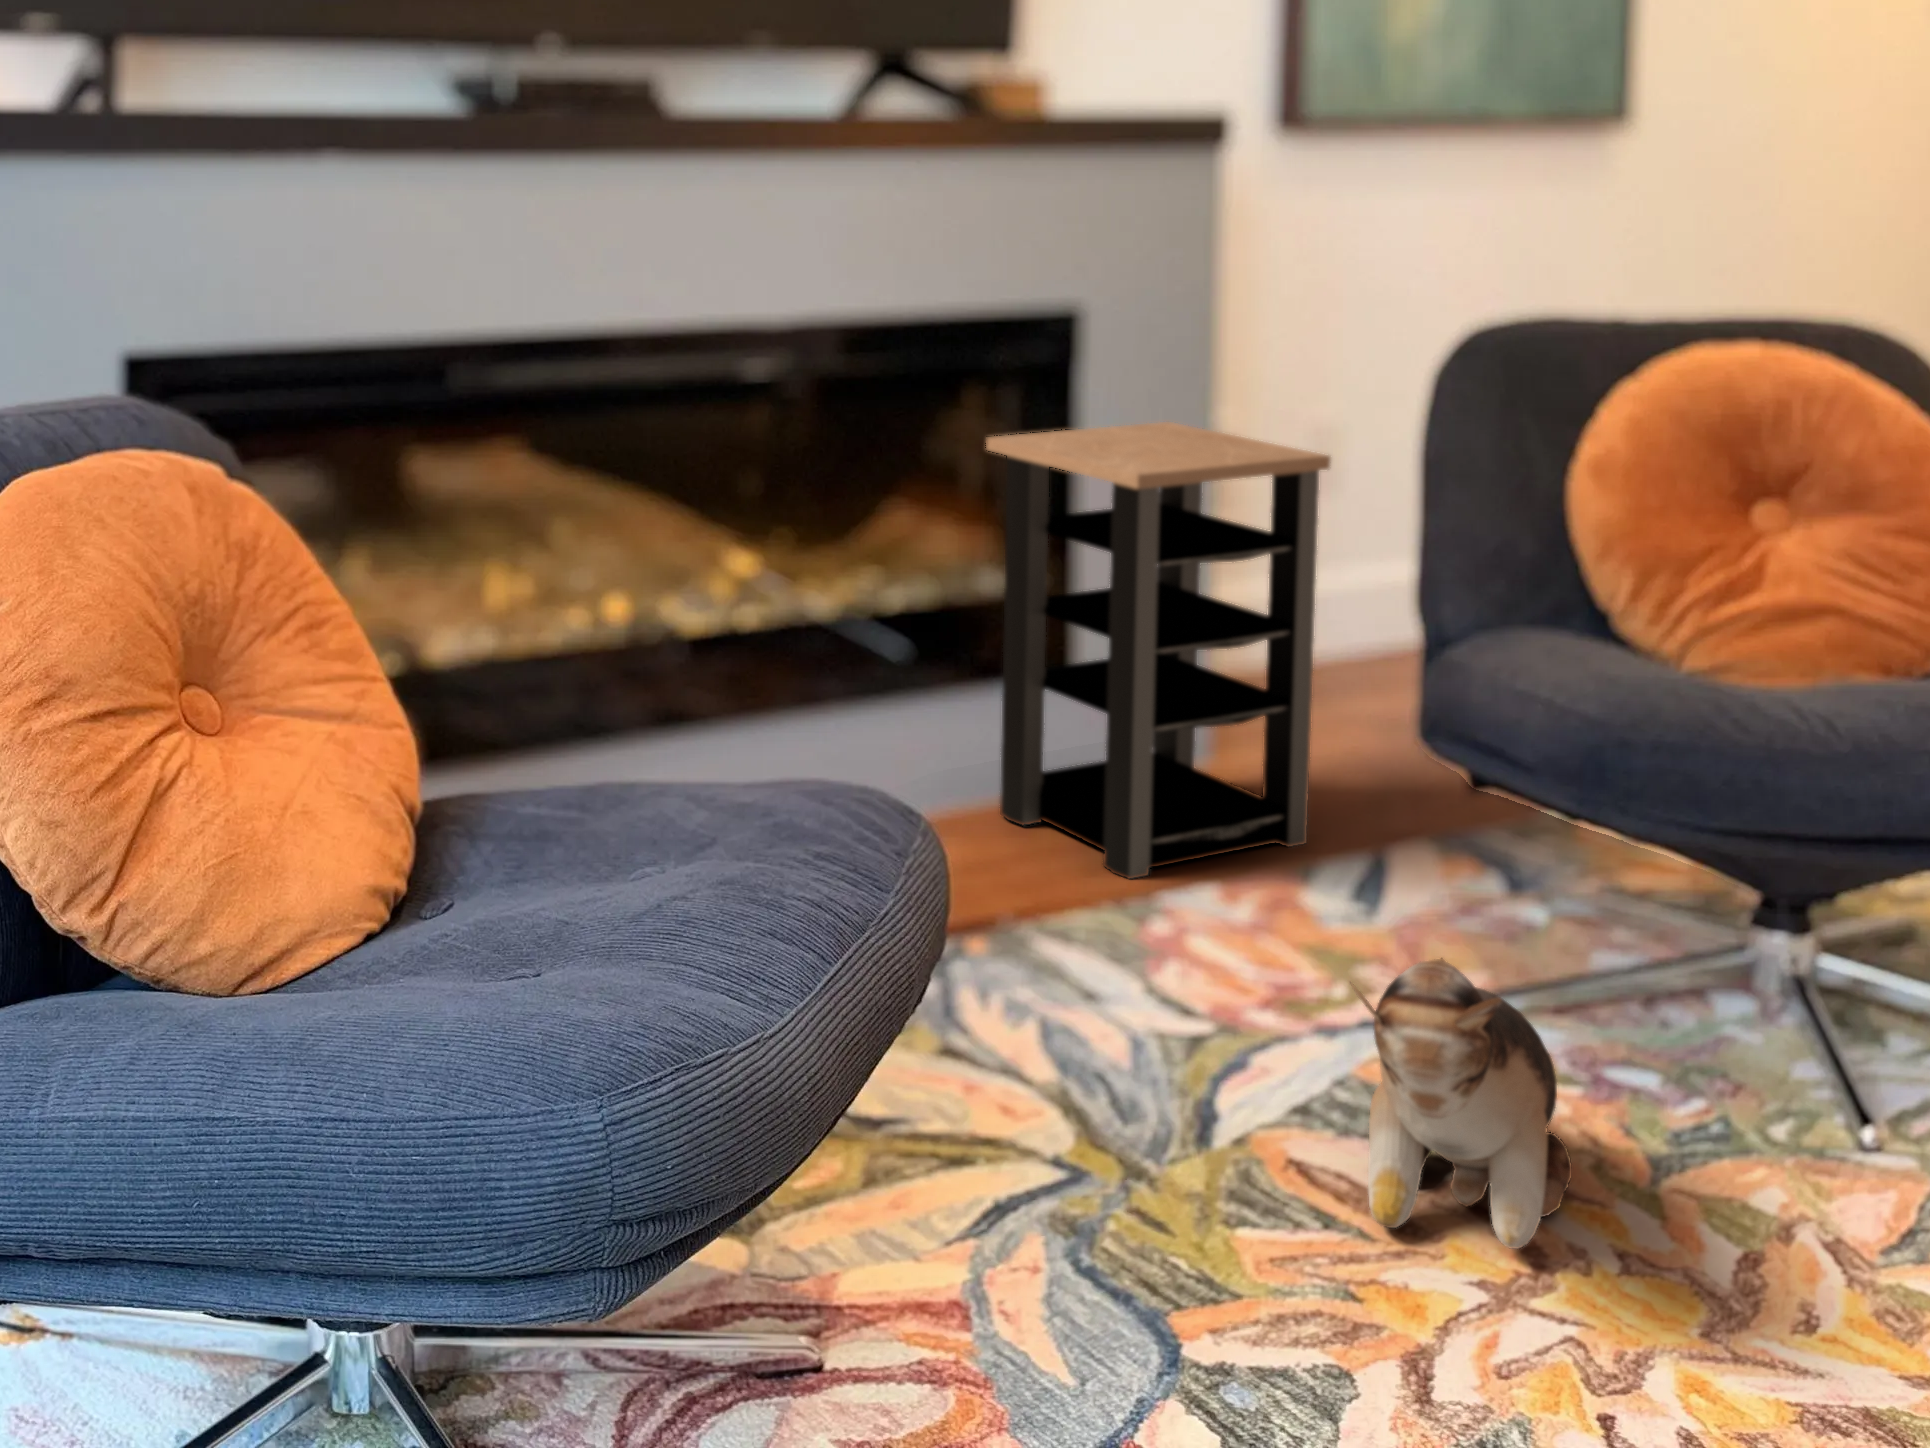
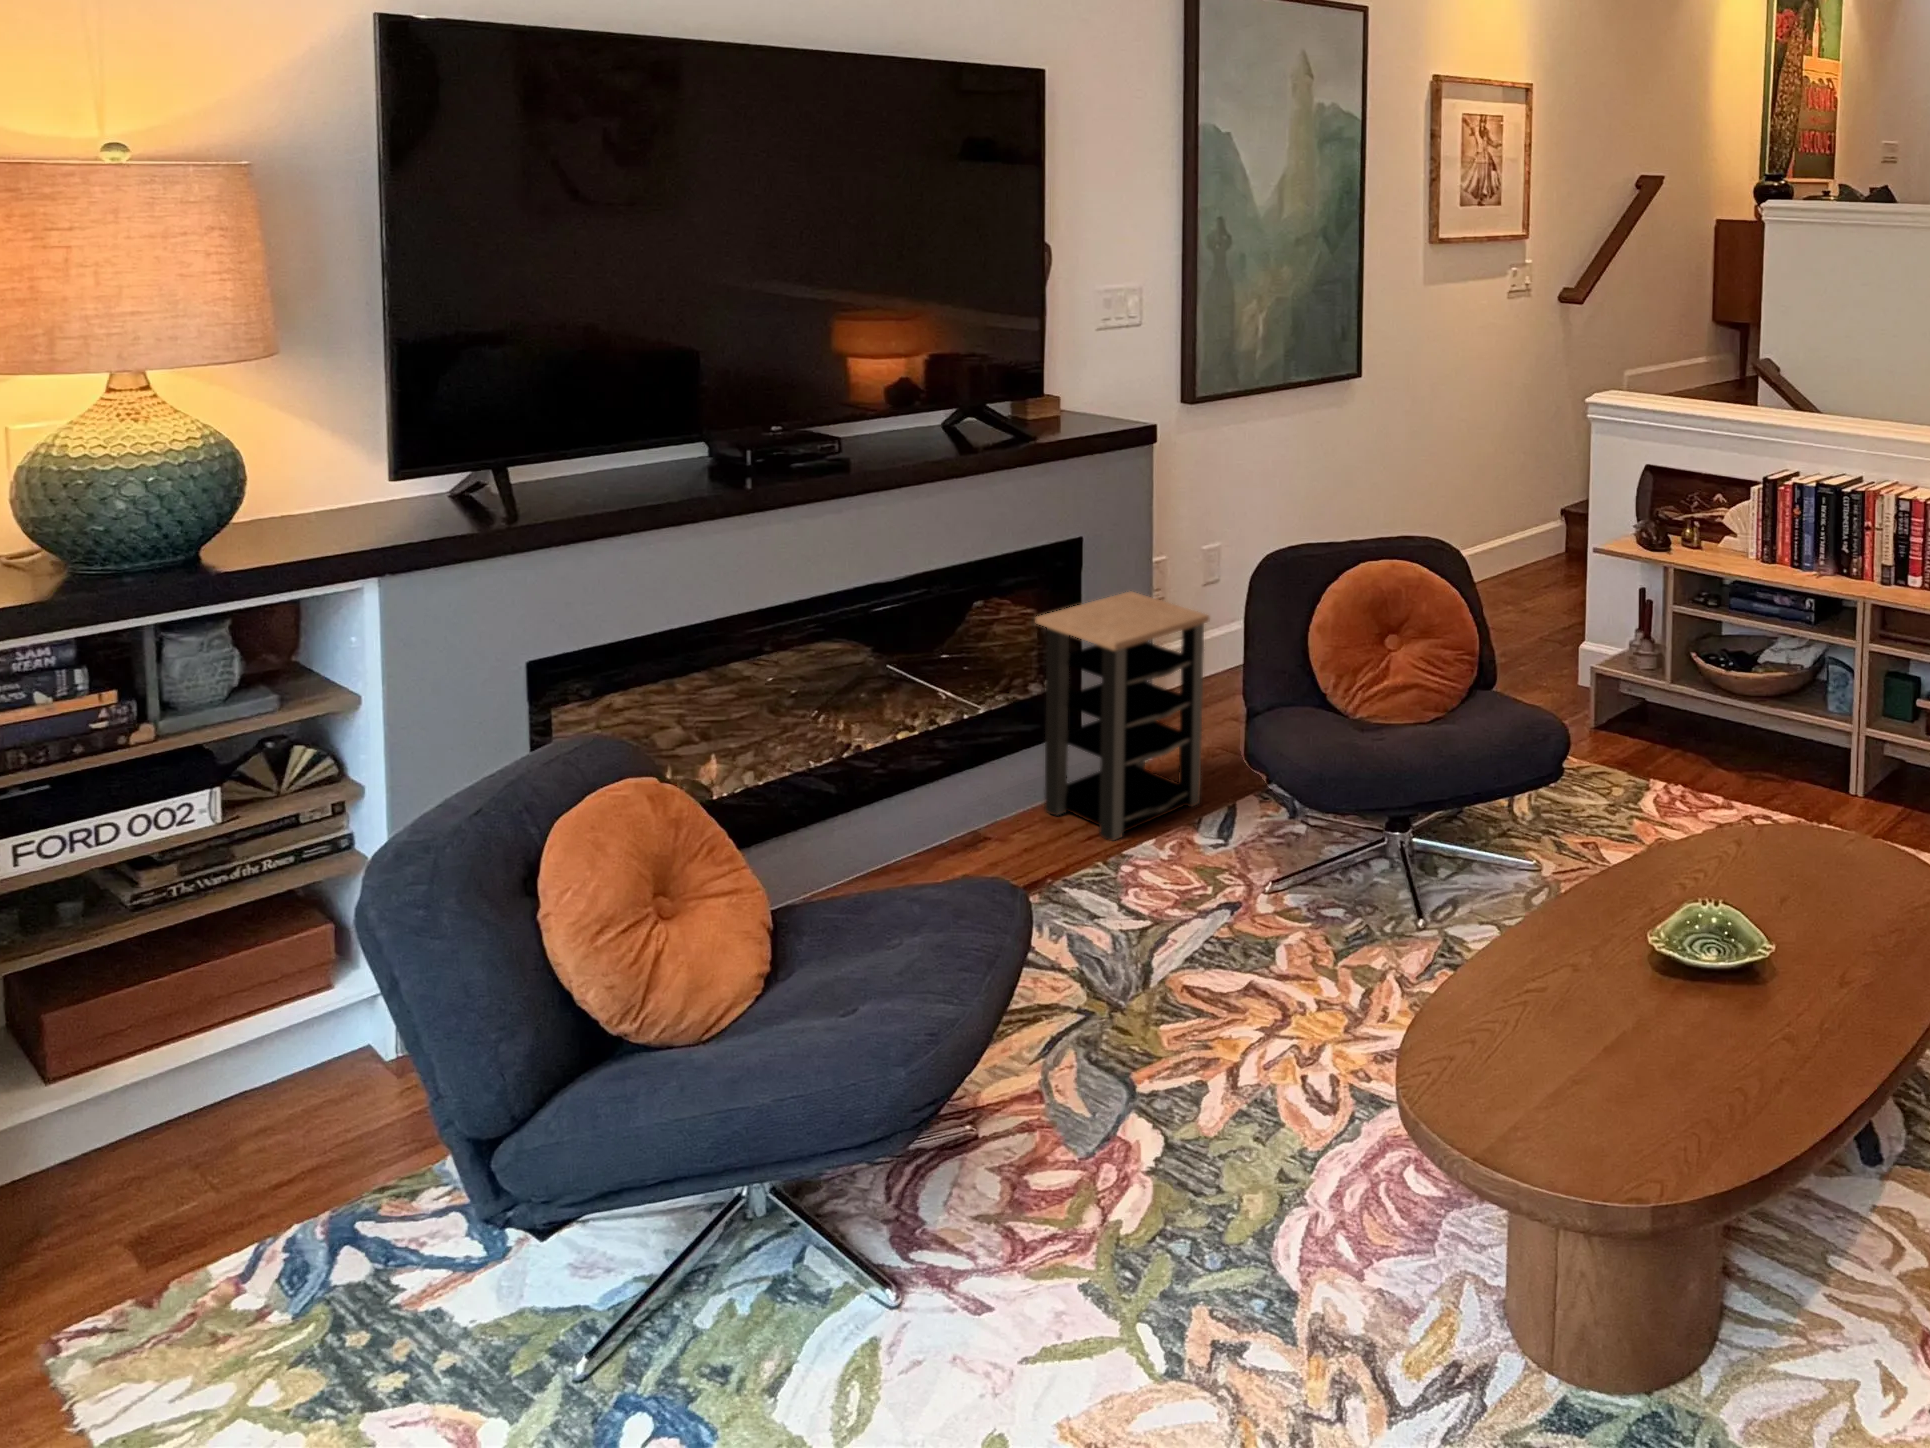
plush toy: present [1350,958,1572,1249] -> none [1206,895,1300,1011]

